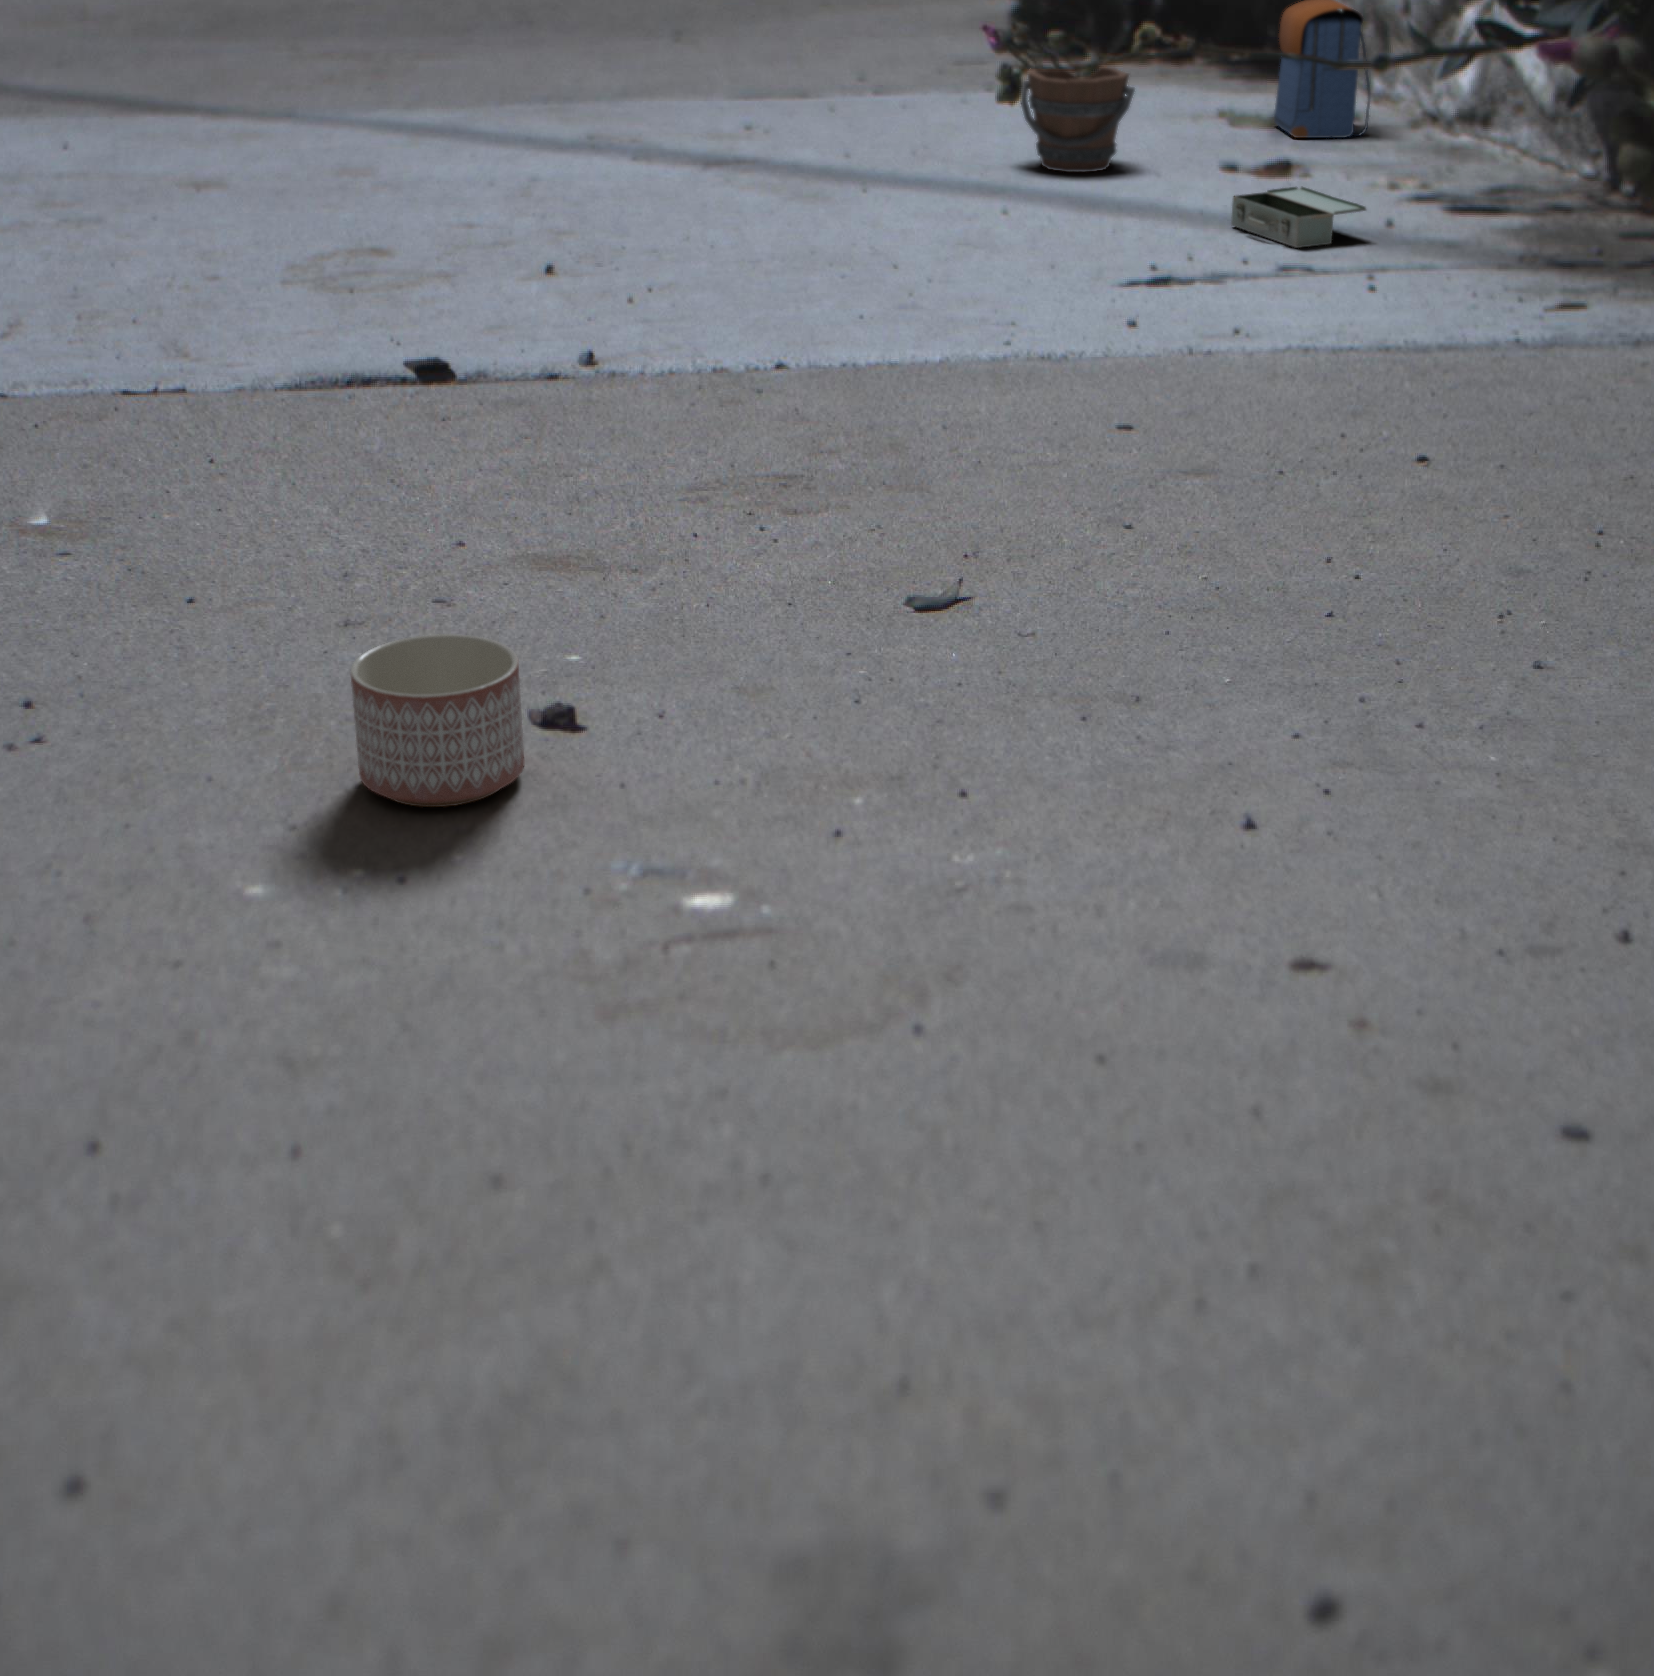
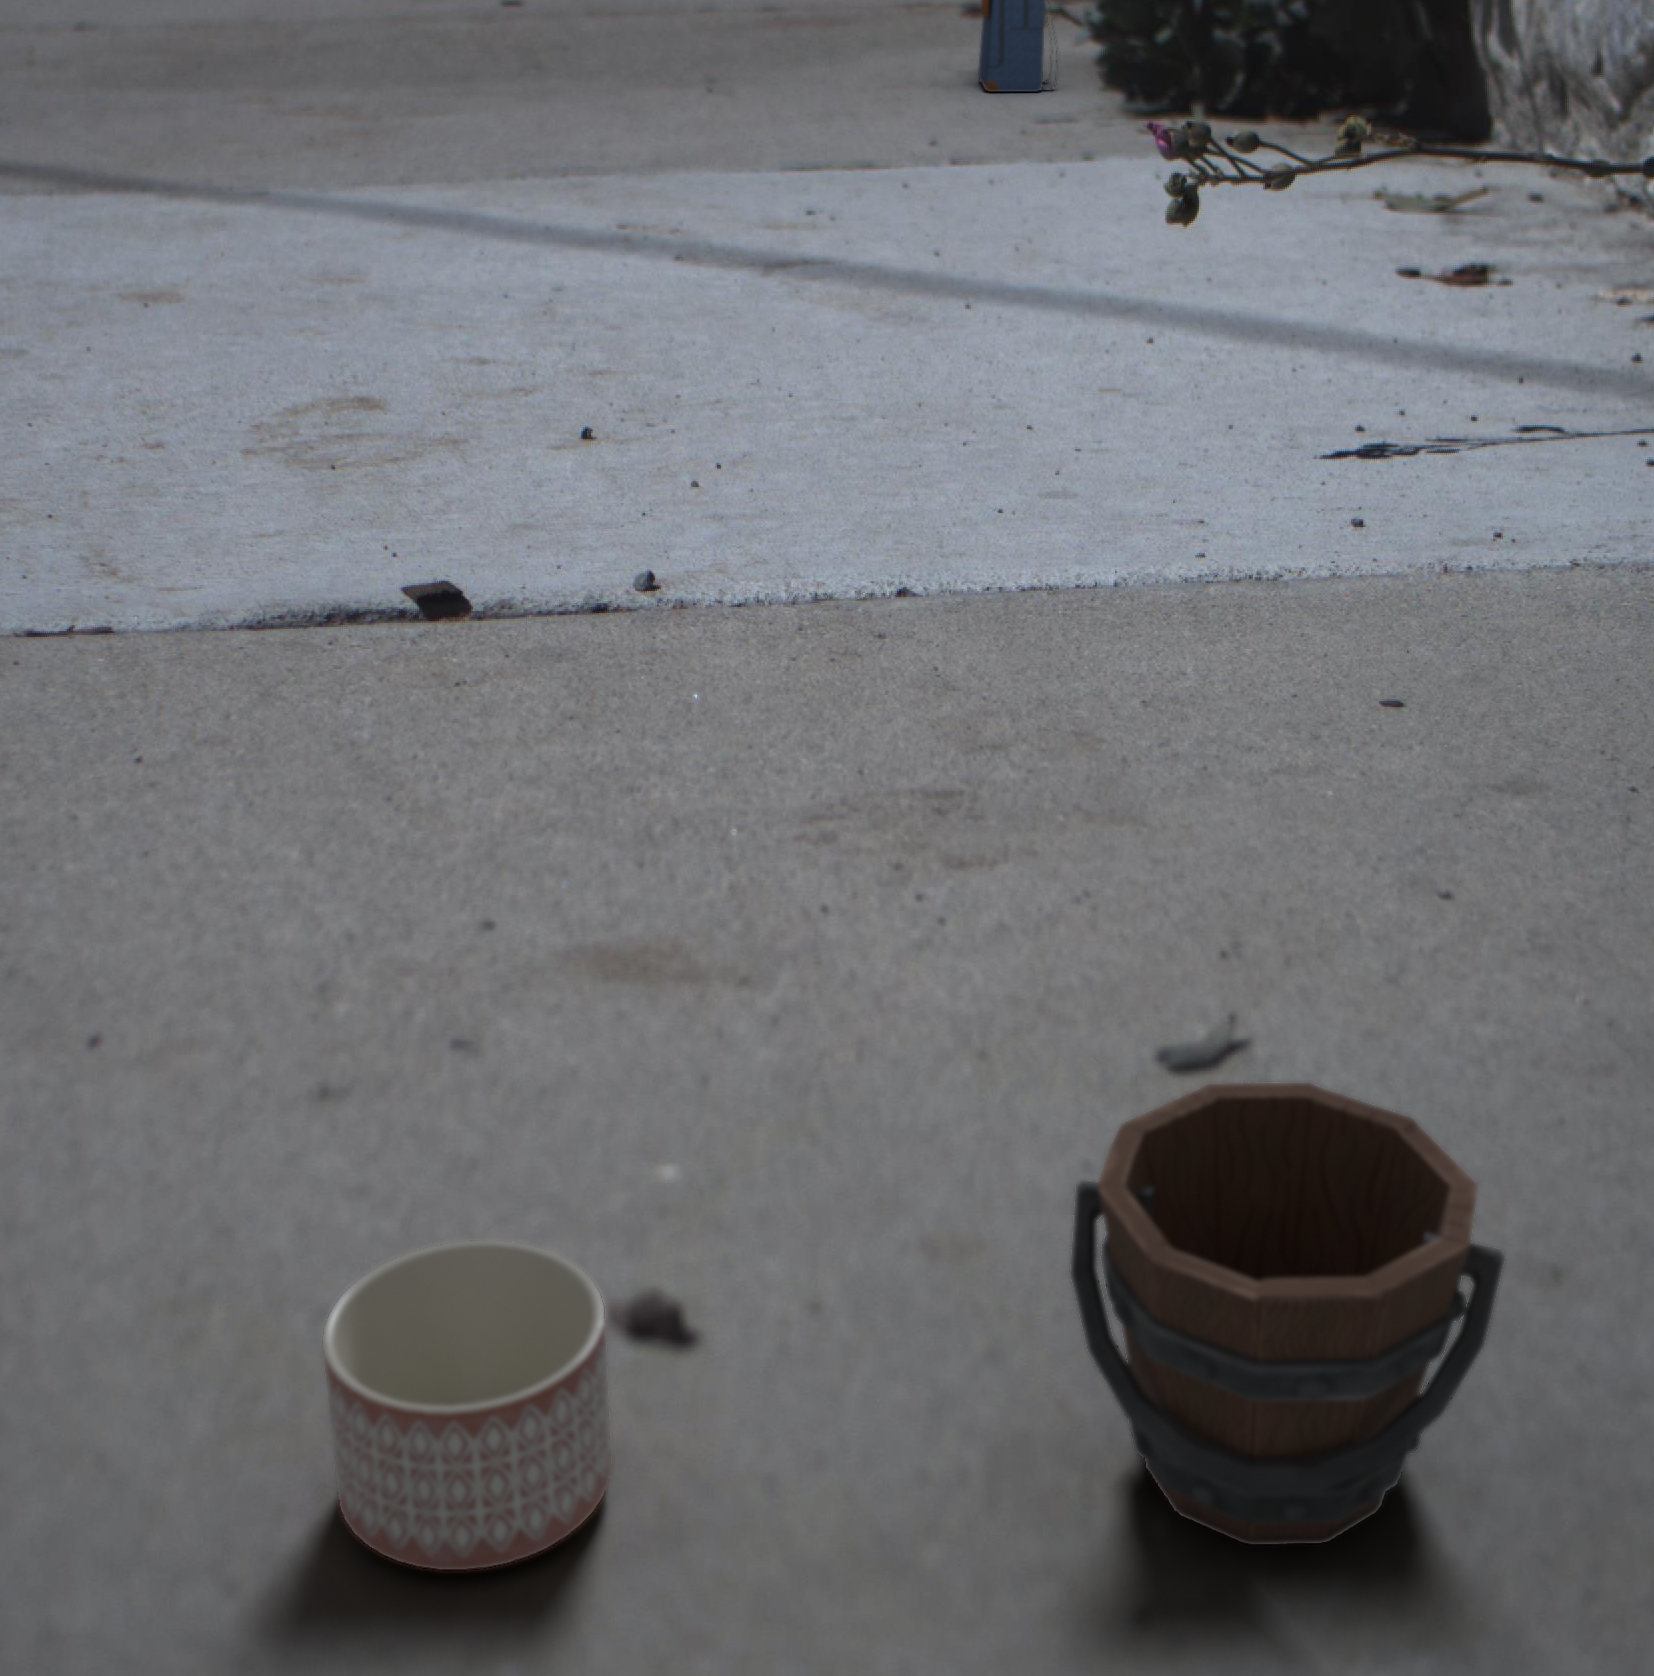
backpack: present [1274,0,1370,138] -> present [978,0,1058,92]
bucket: present [1020,64,1135,172] -> present [1071,1083,1504,1545]
toolbox: present [1231,187,1366,248] -> none [1434,308,1611,392]

